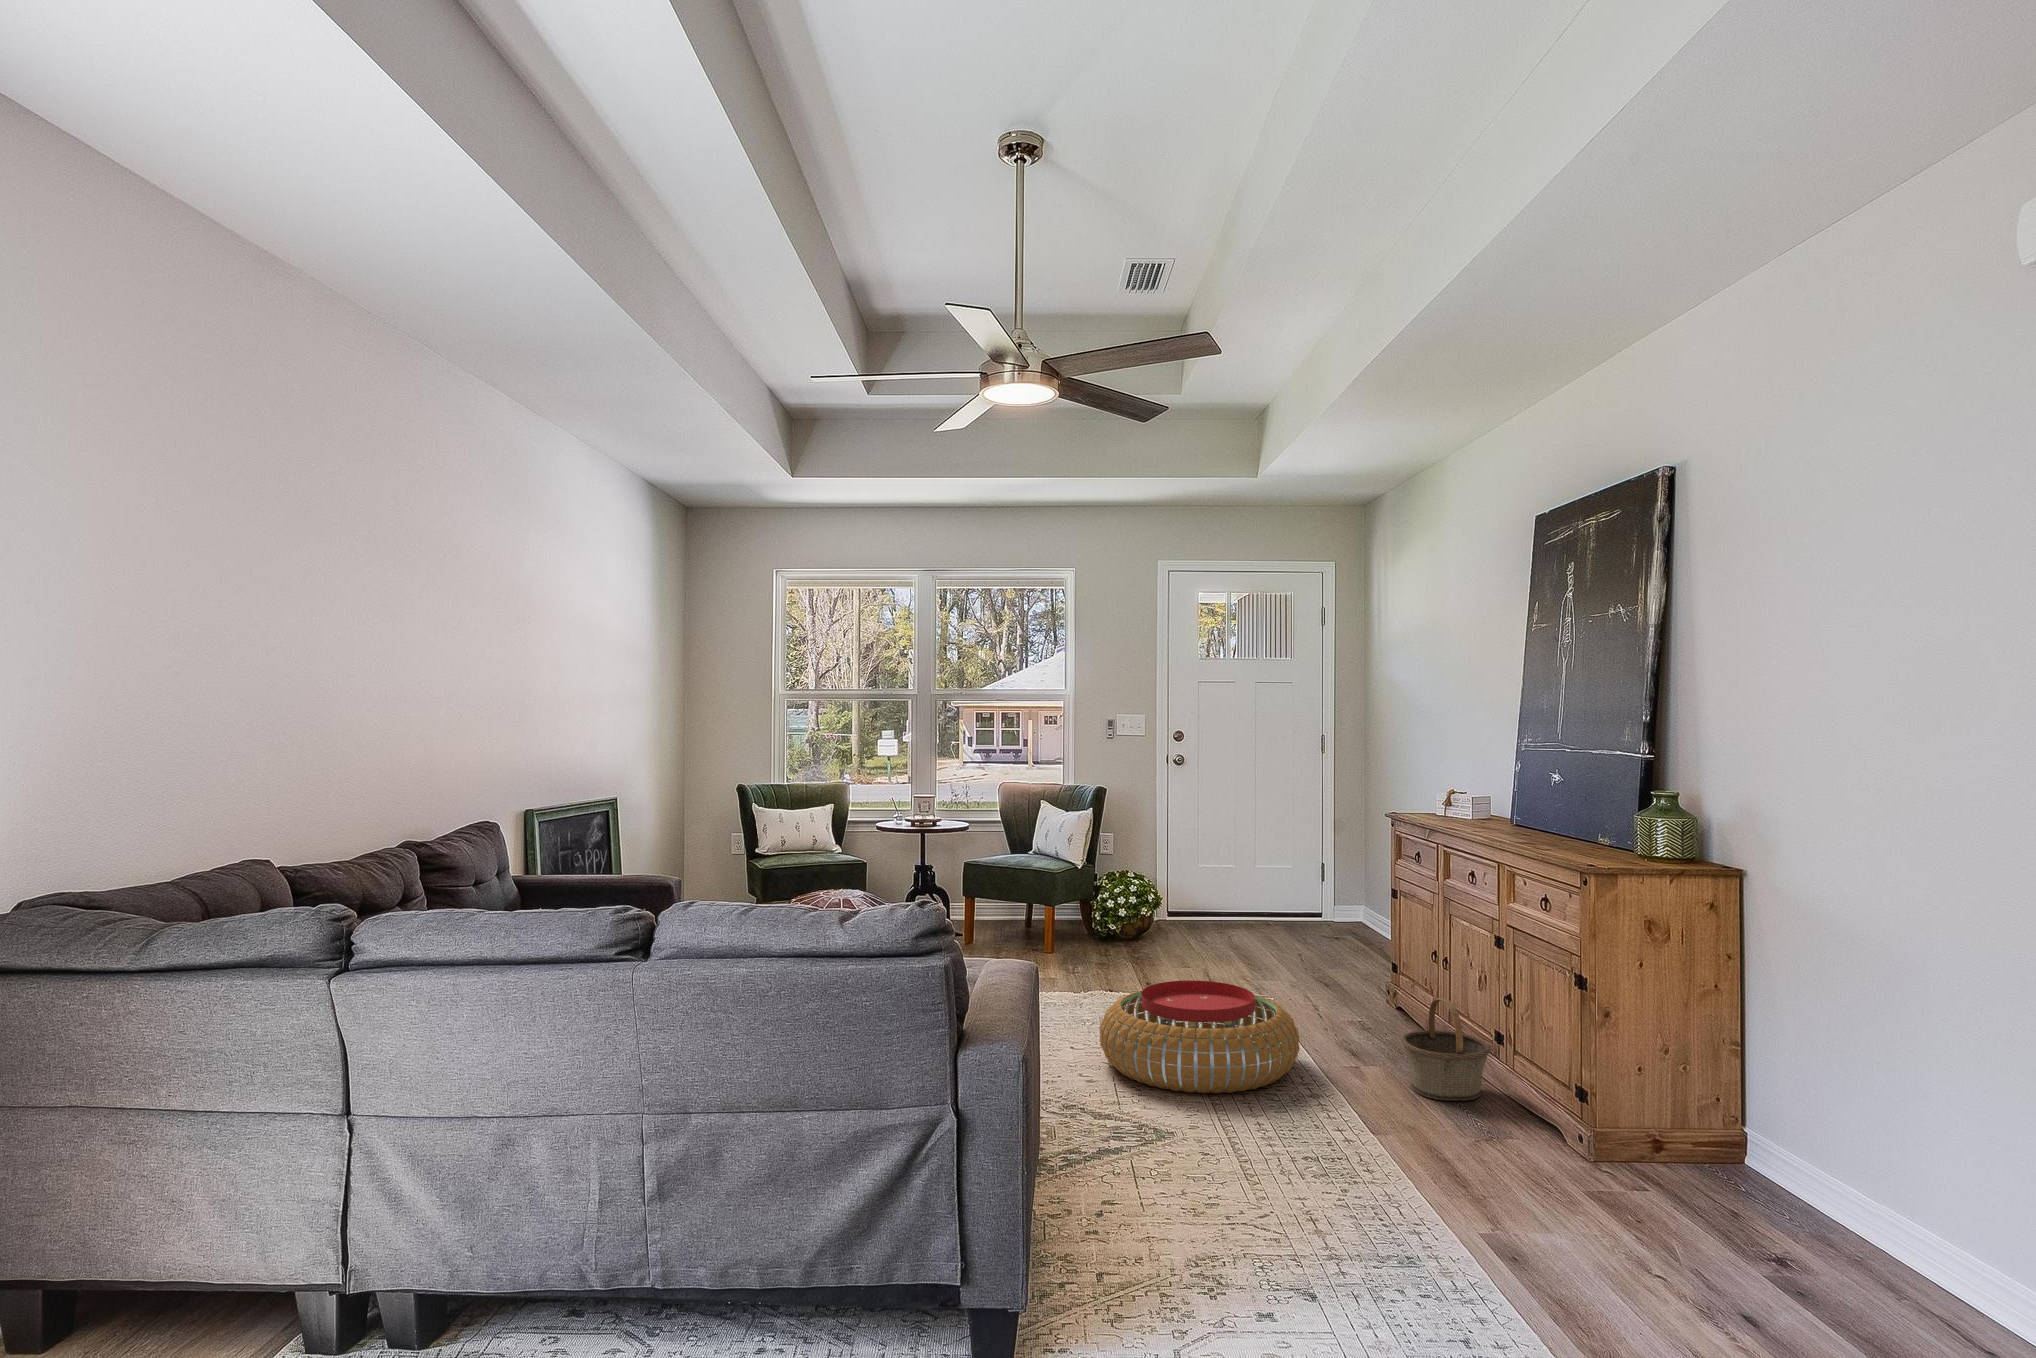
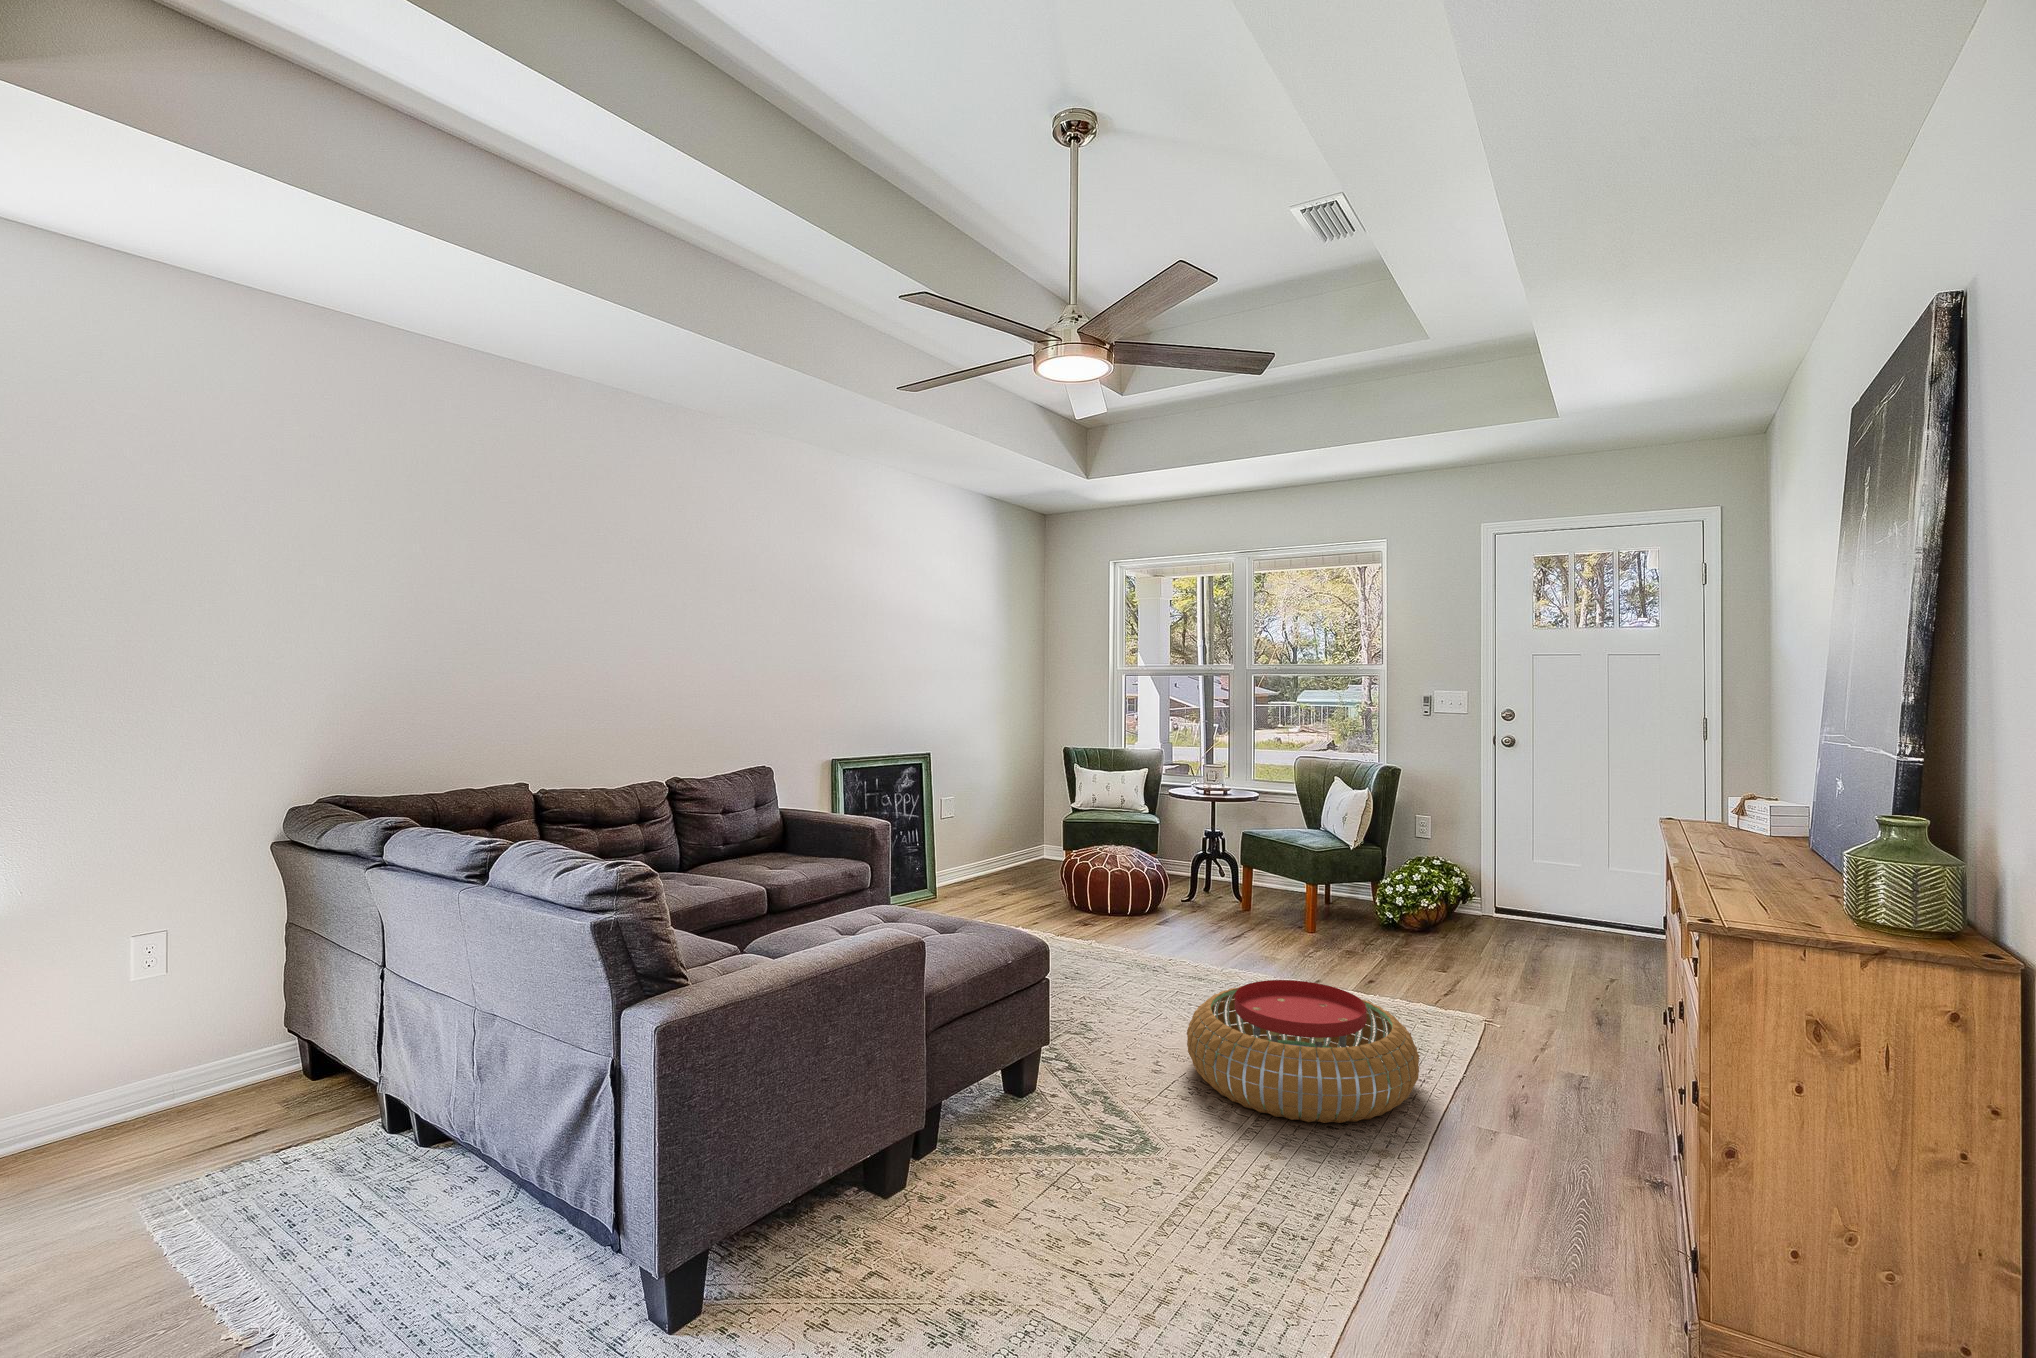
basket: present [1401,998,1491,1101] -> none [1523,1067,1654,1218]

